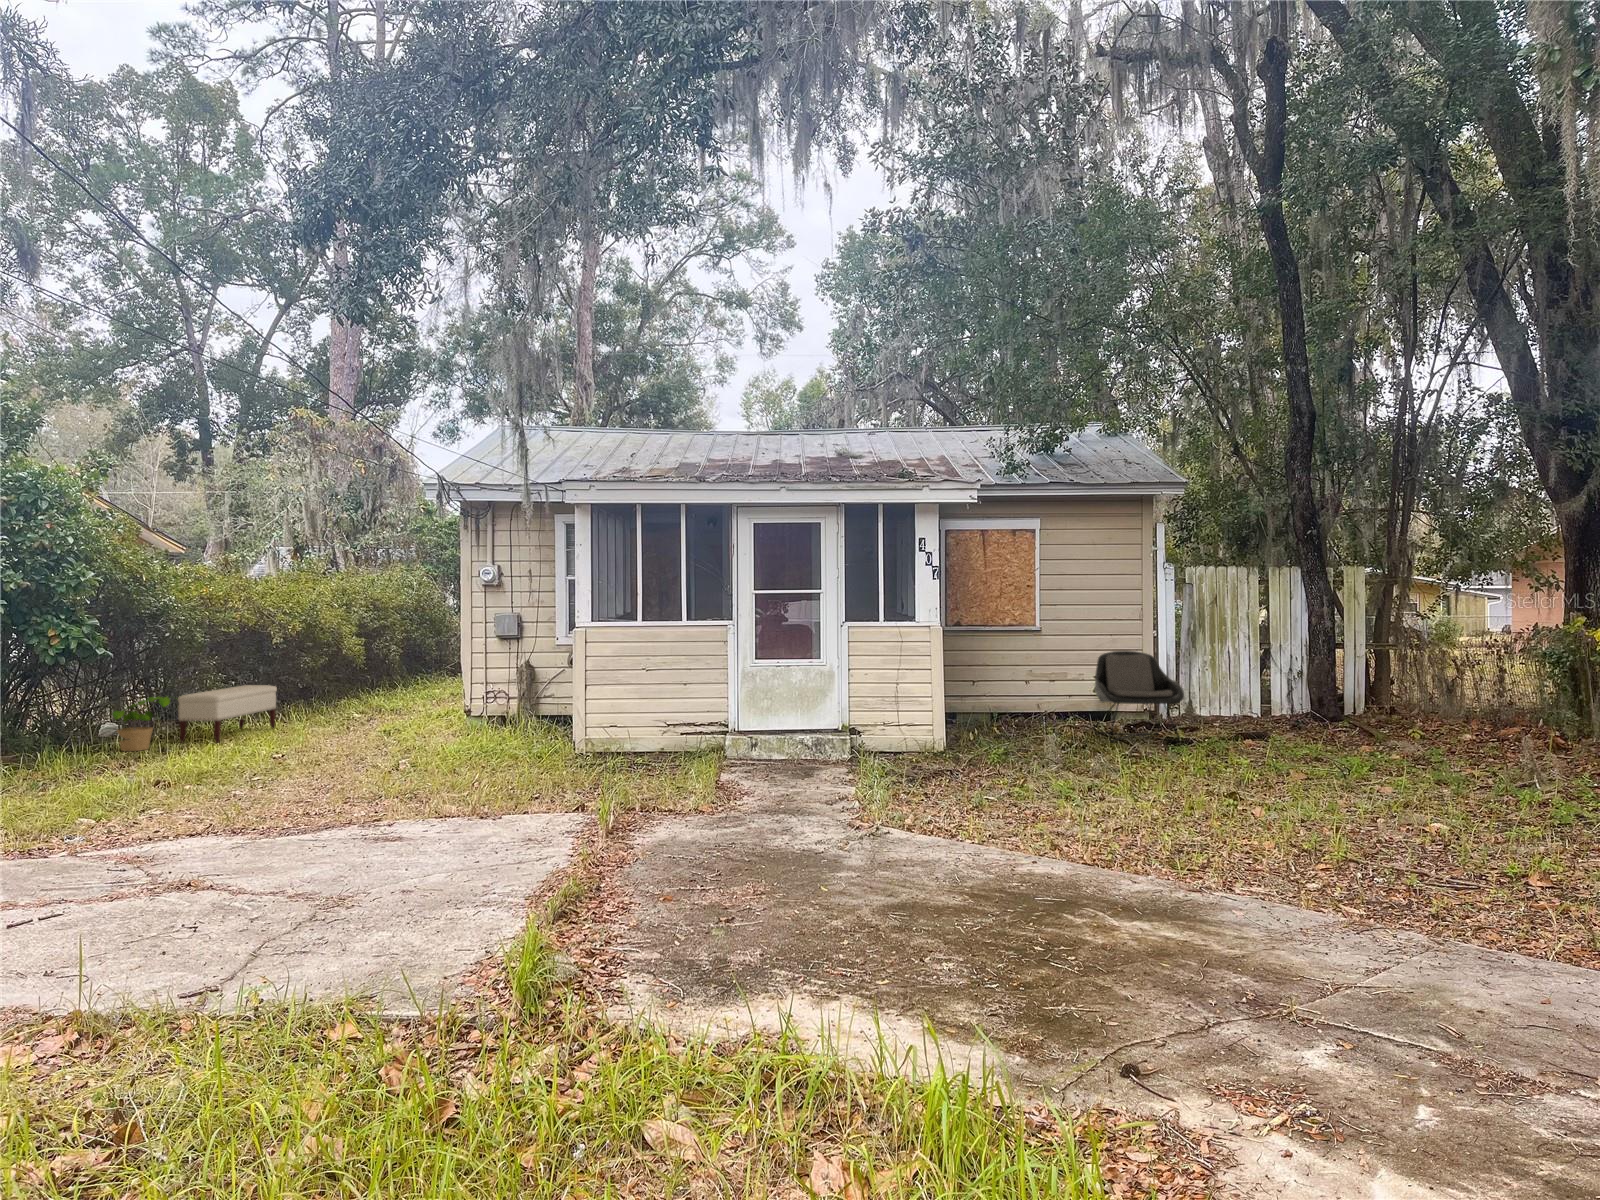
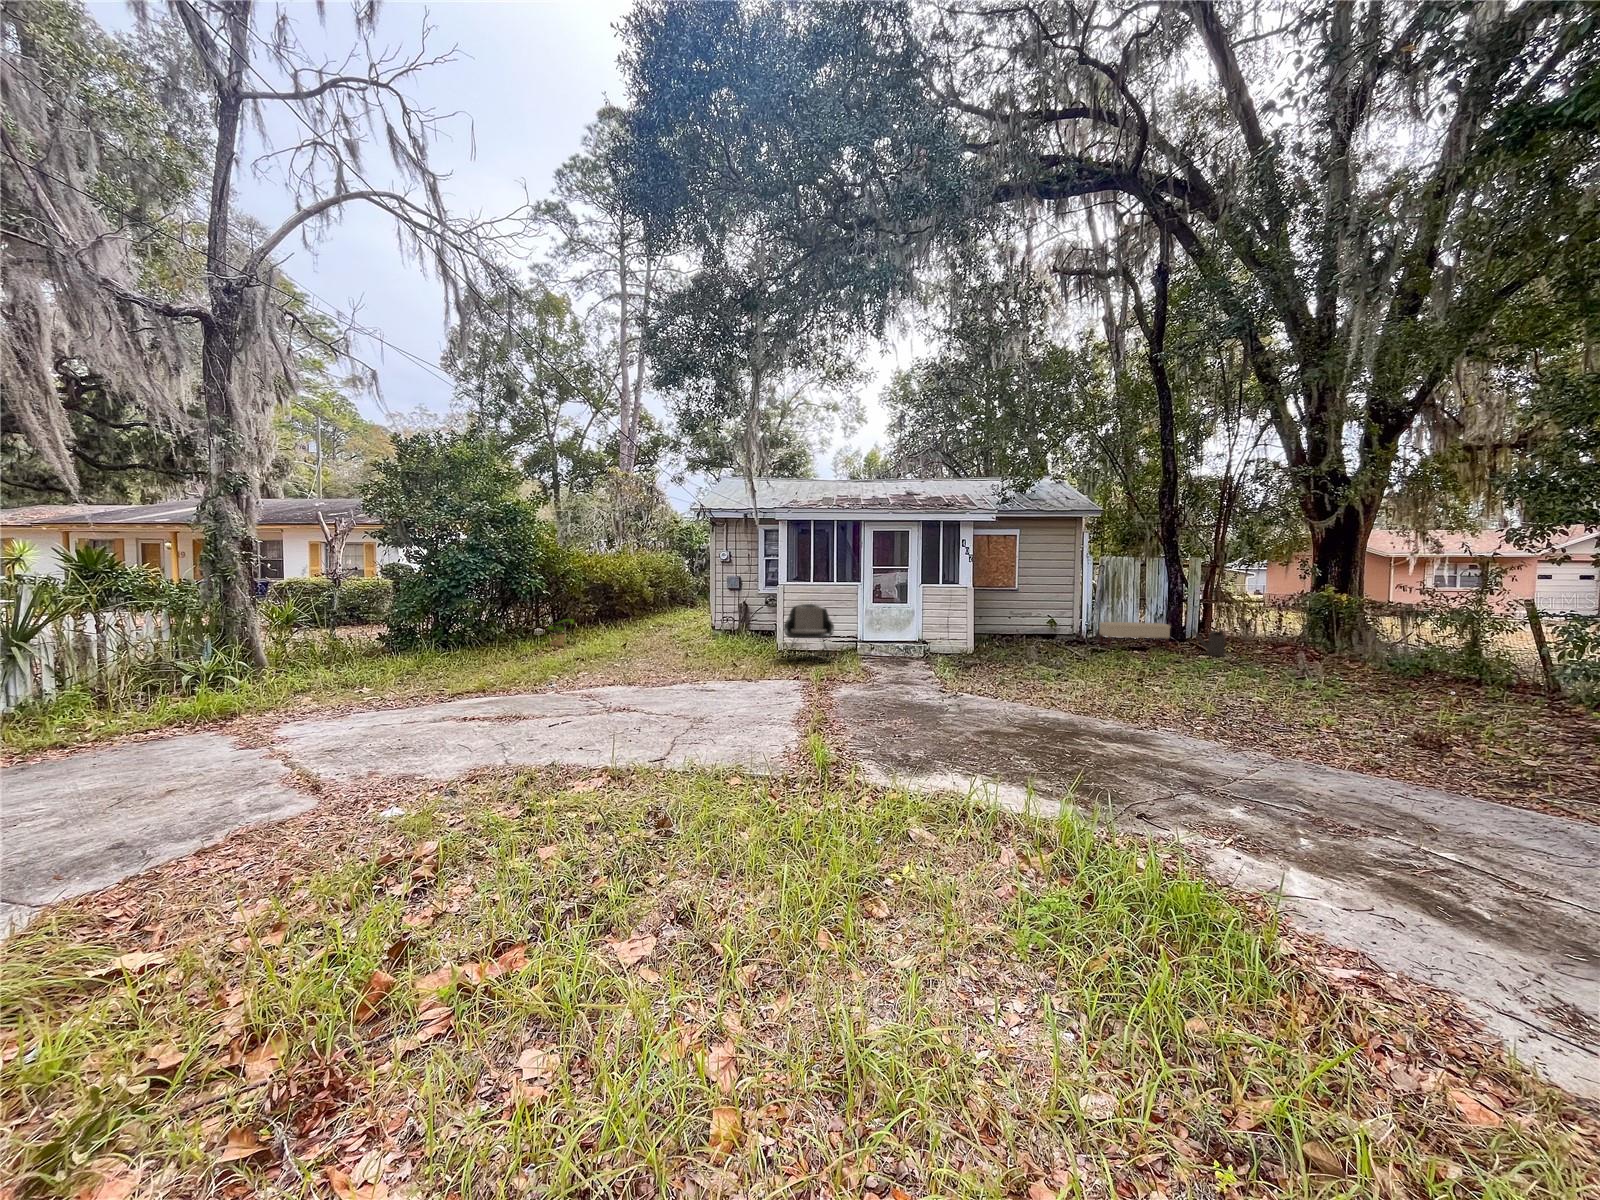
lounge chair: present [1093,651,1184,743] -> present [784,604,834,662]
bench: present [178,685,277,743] -> present [1099,622,1170,650]
watering can: none [1337,693,1399,746] -> present [1193,627,1229,656]

